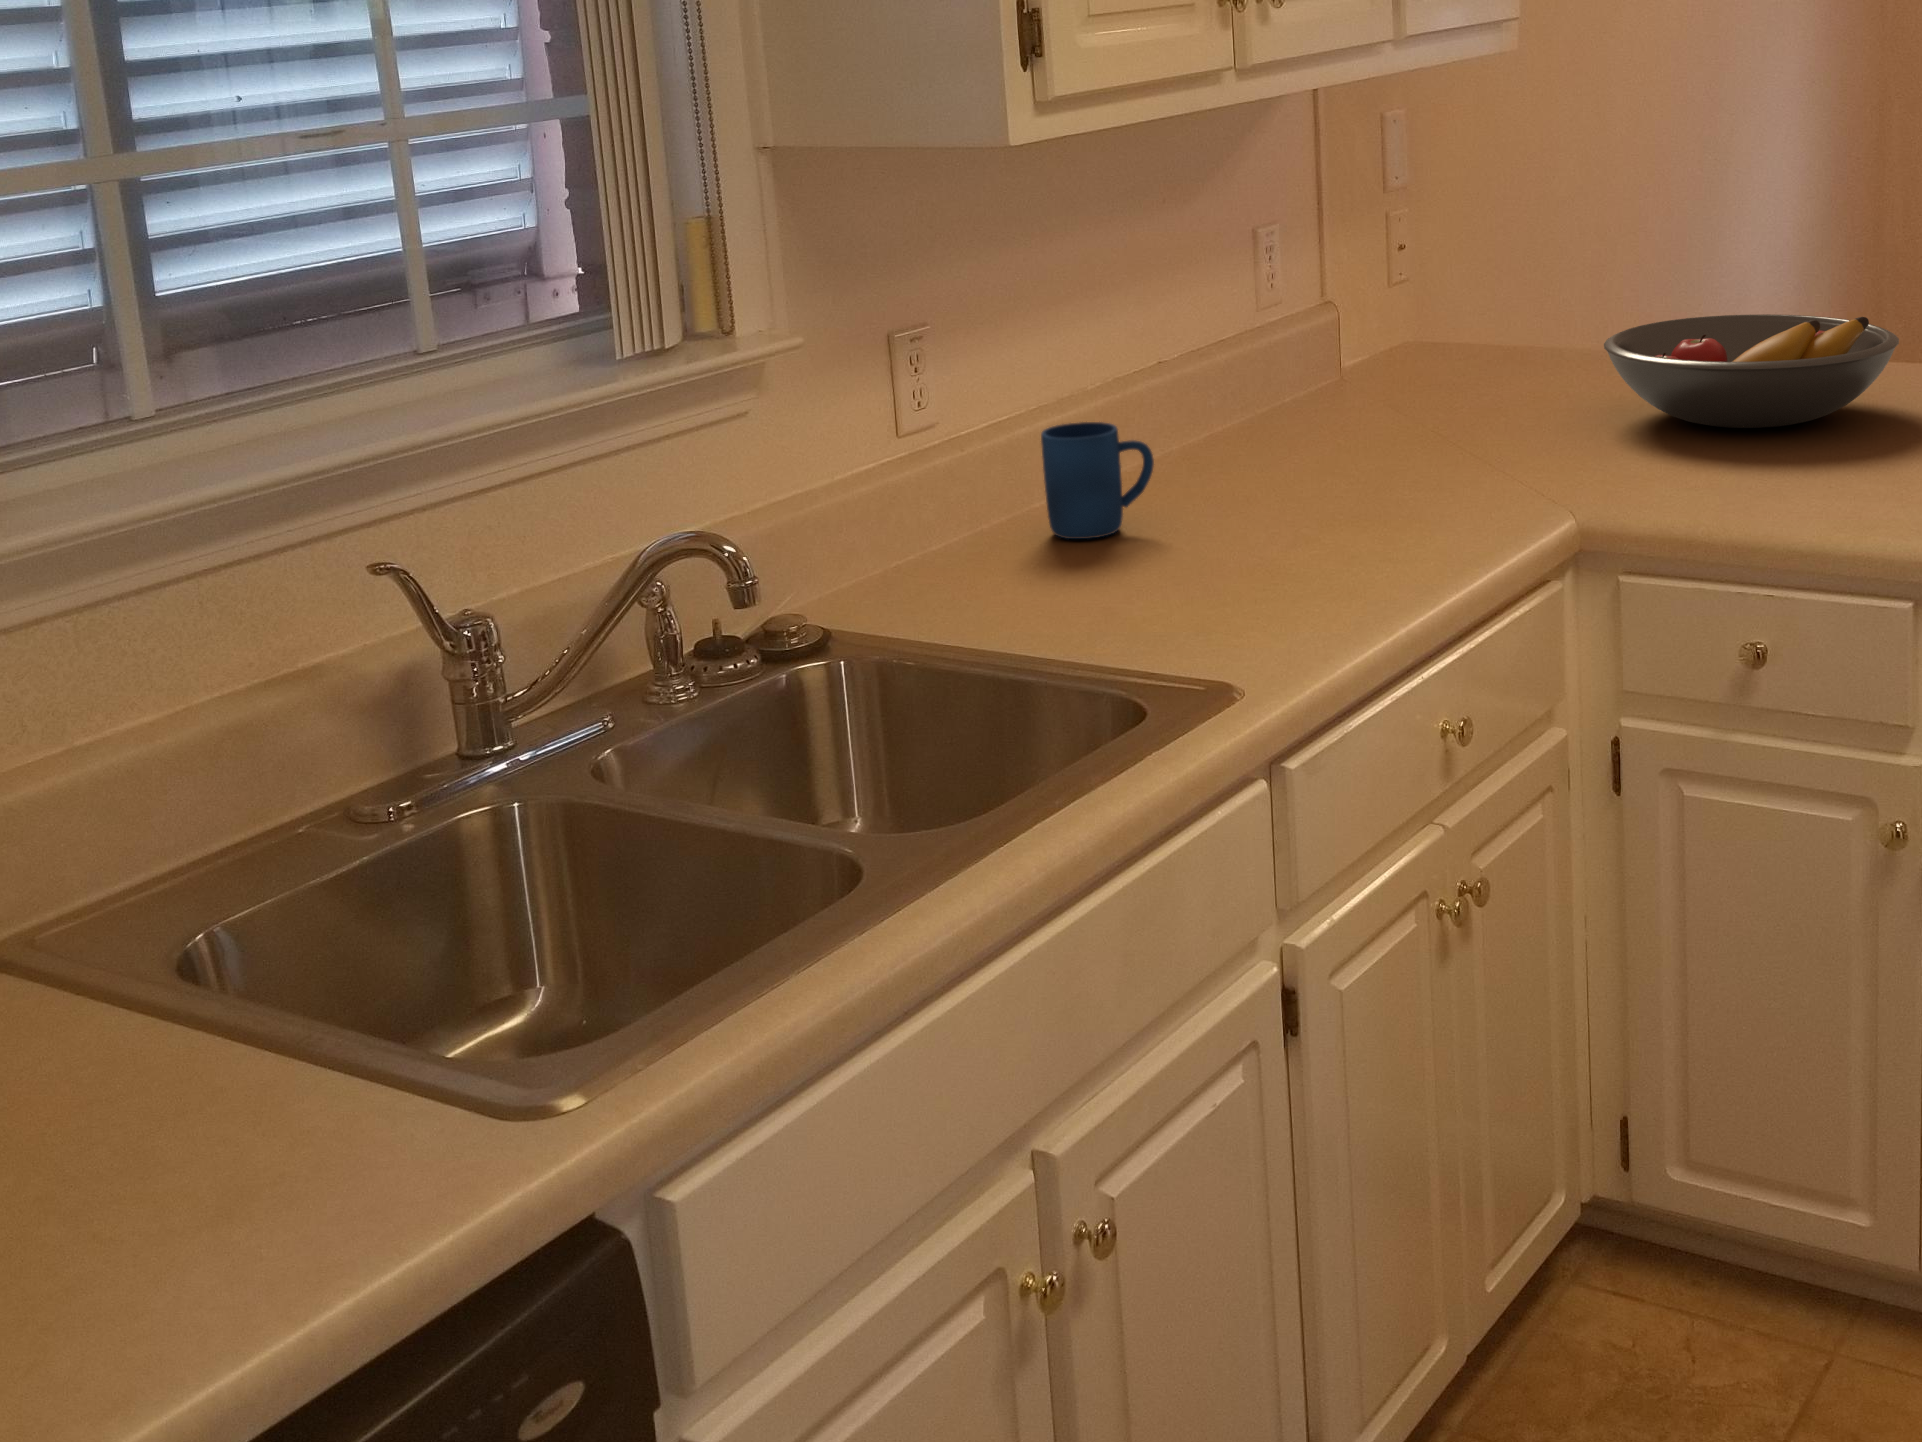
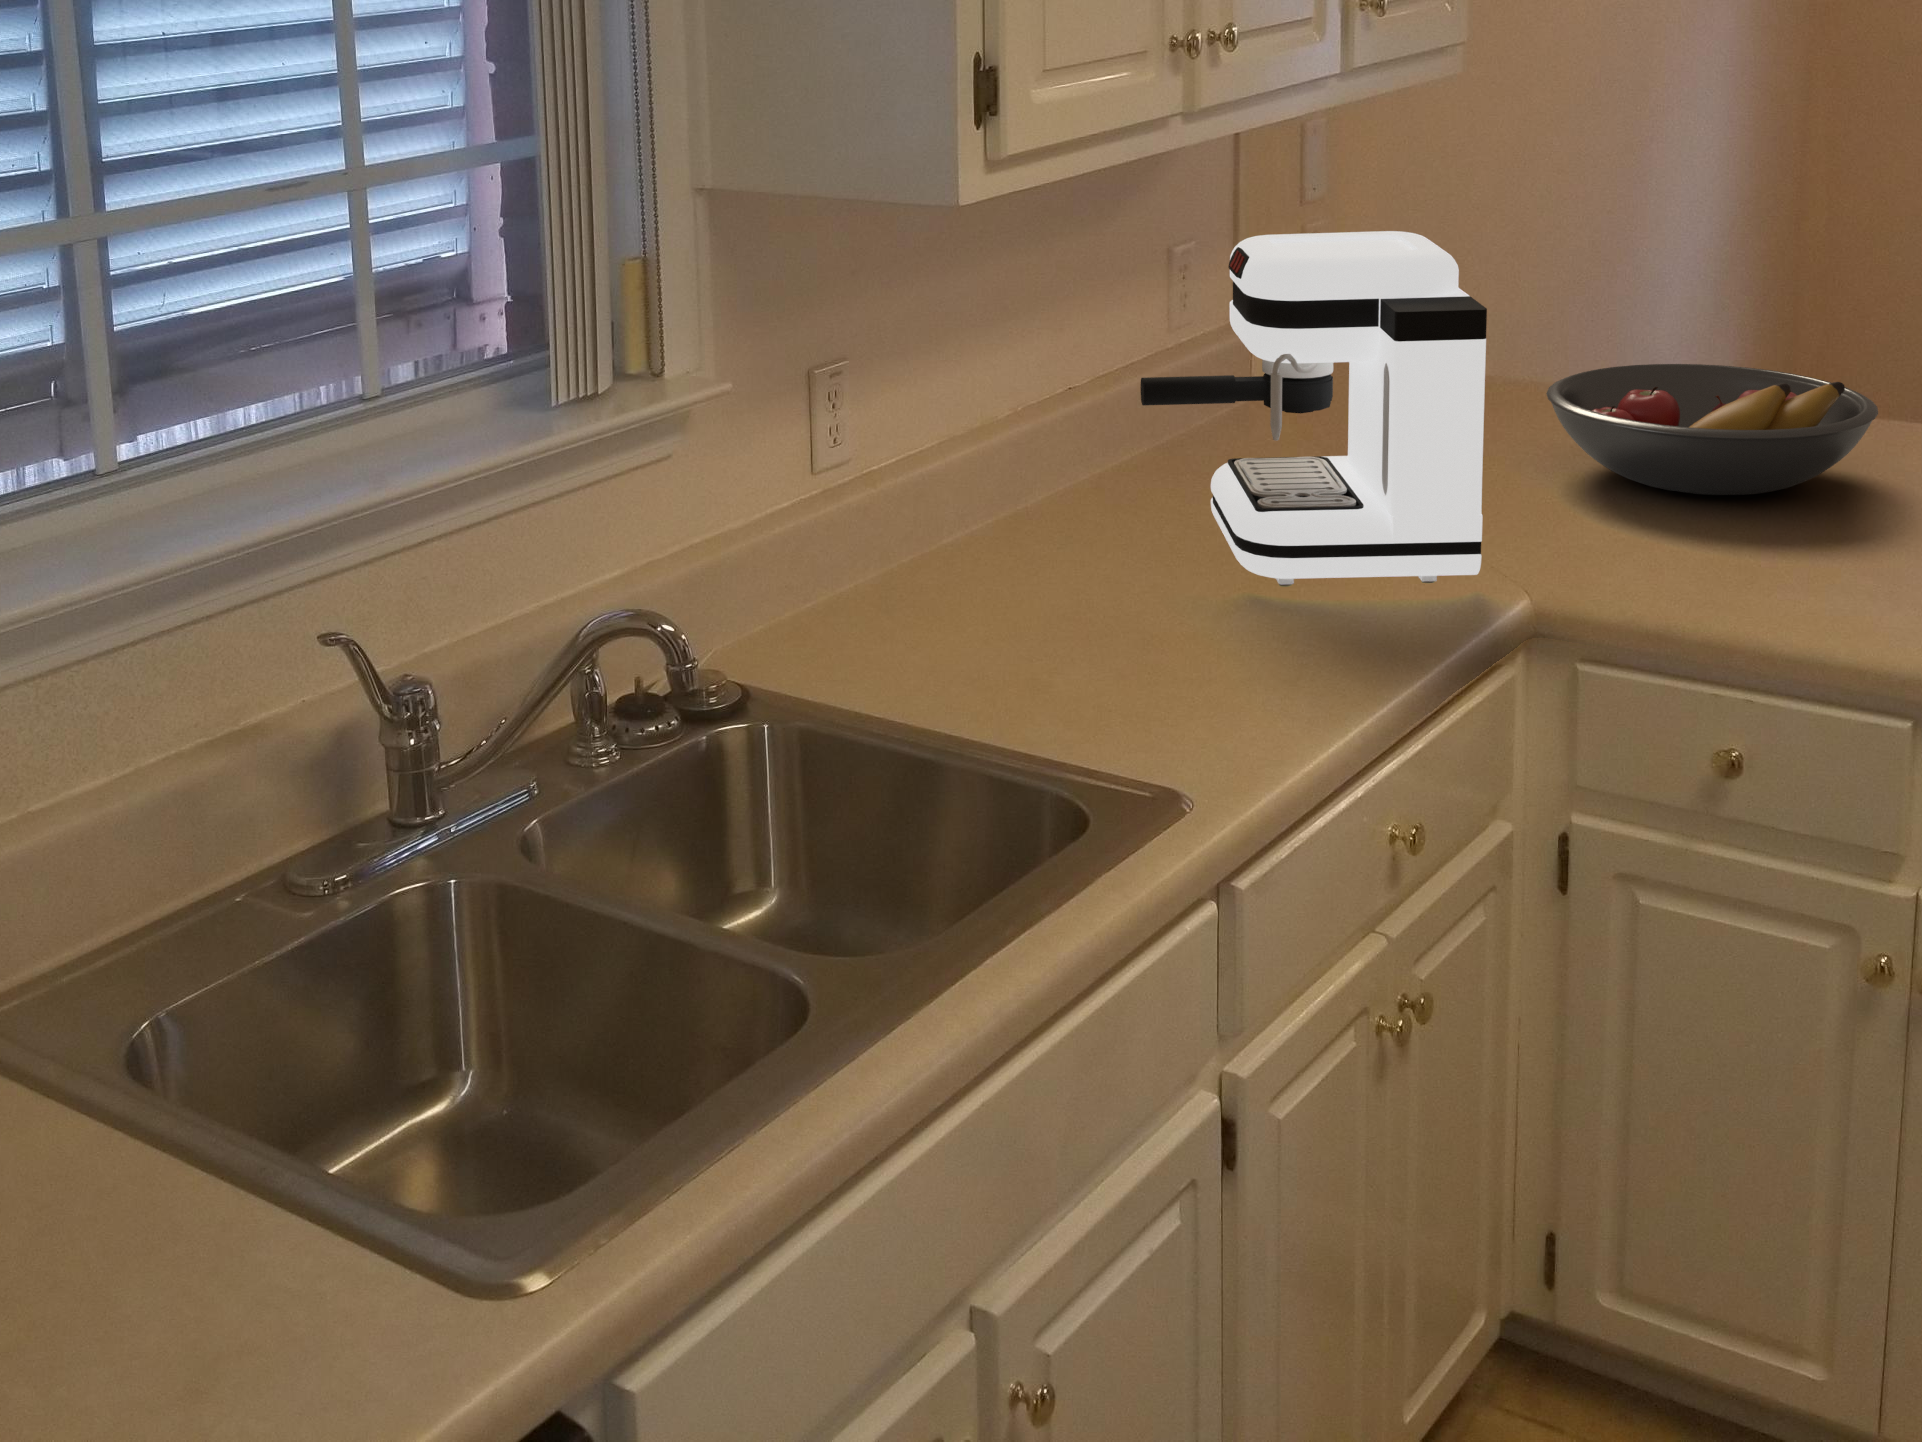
coffee maker: none [1214,186,1531,520] -> present [1140,231,1487,584]
mug: present [1041,422,1154,539] -> none [959,465,1076,589]

